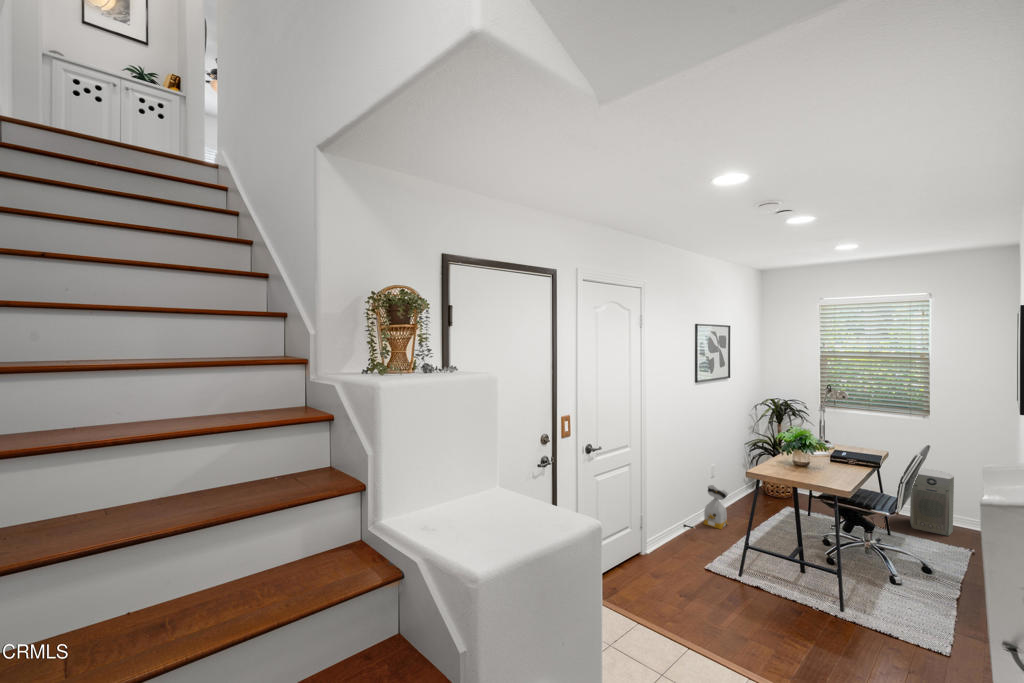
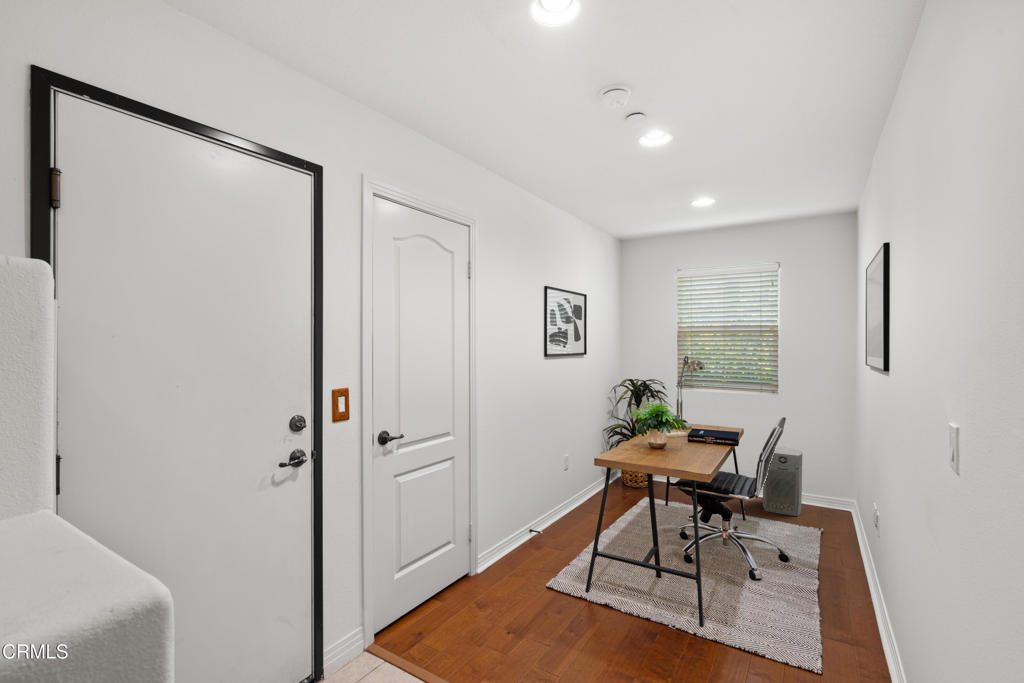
bag: present [704,485,728,529] -> none [552,480,582,532]

